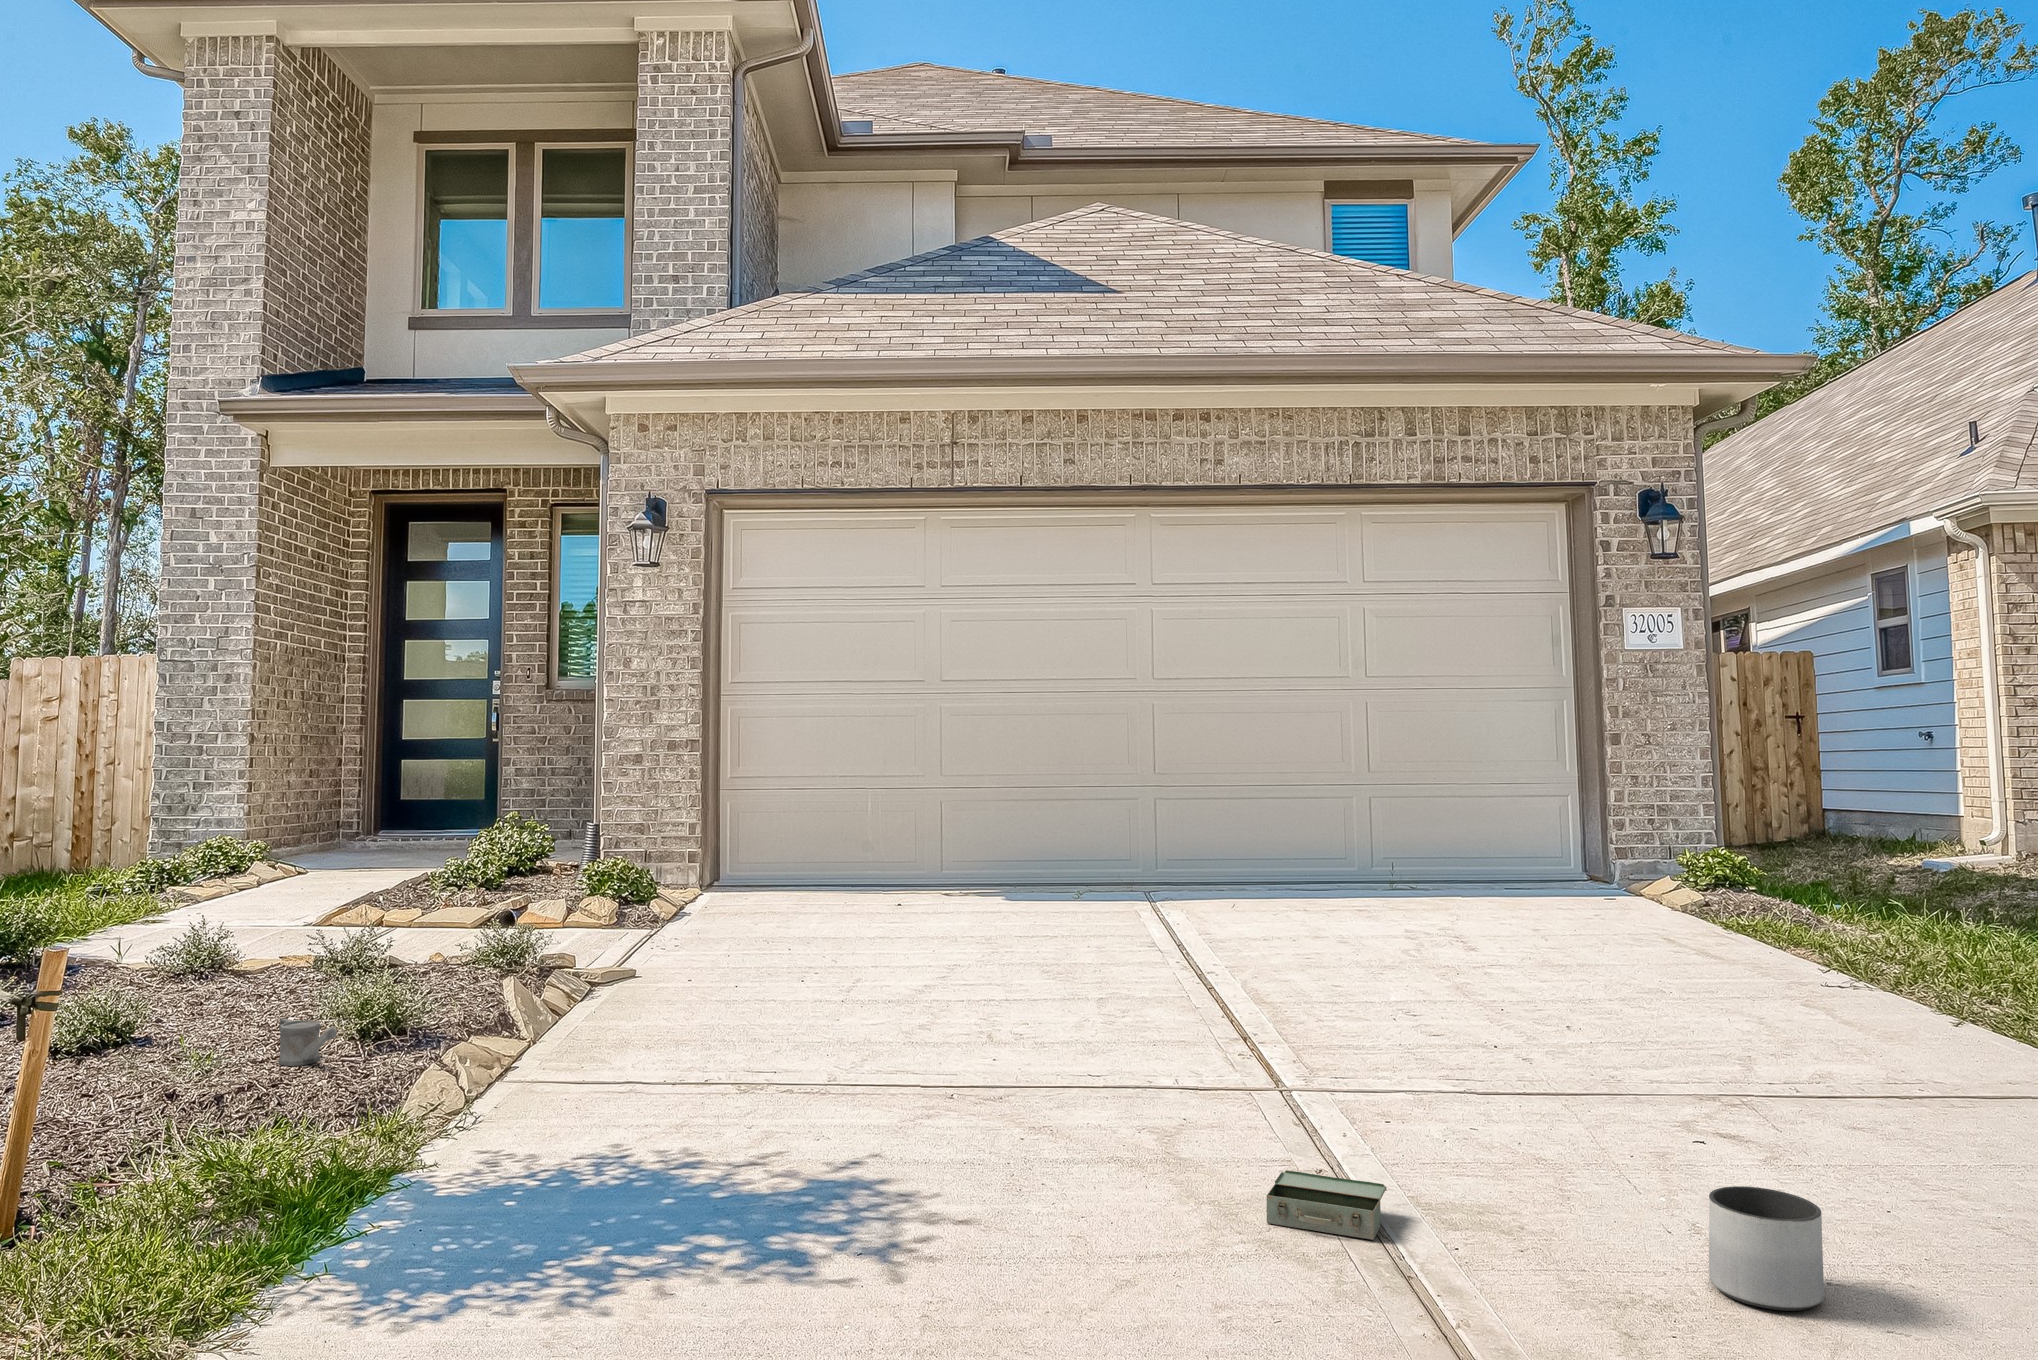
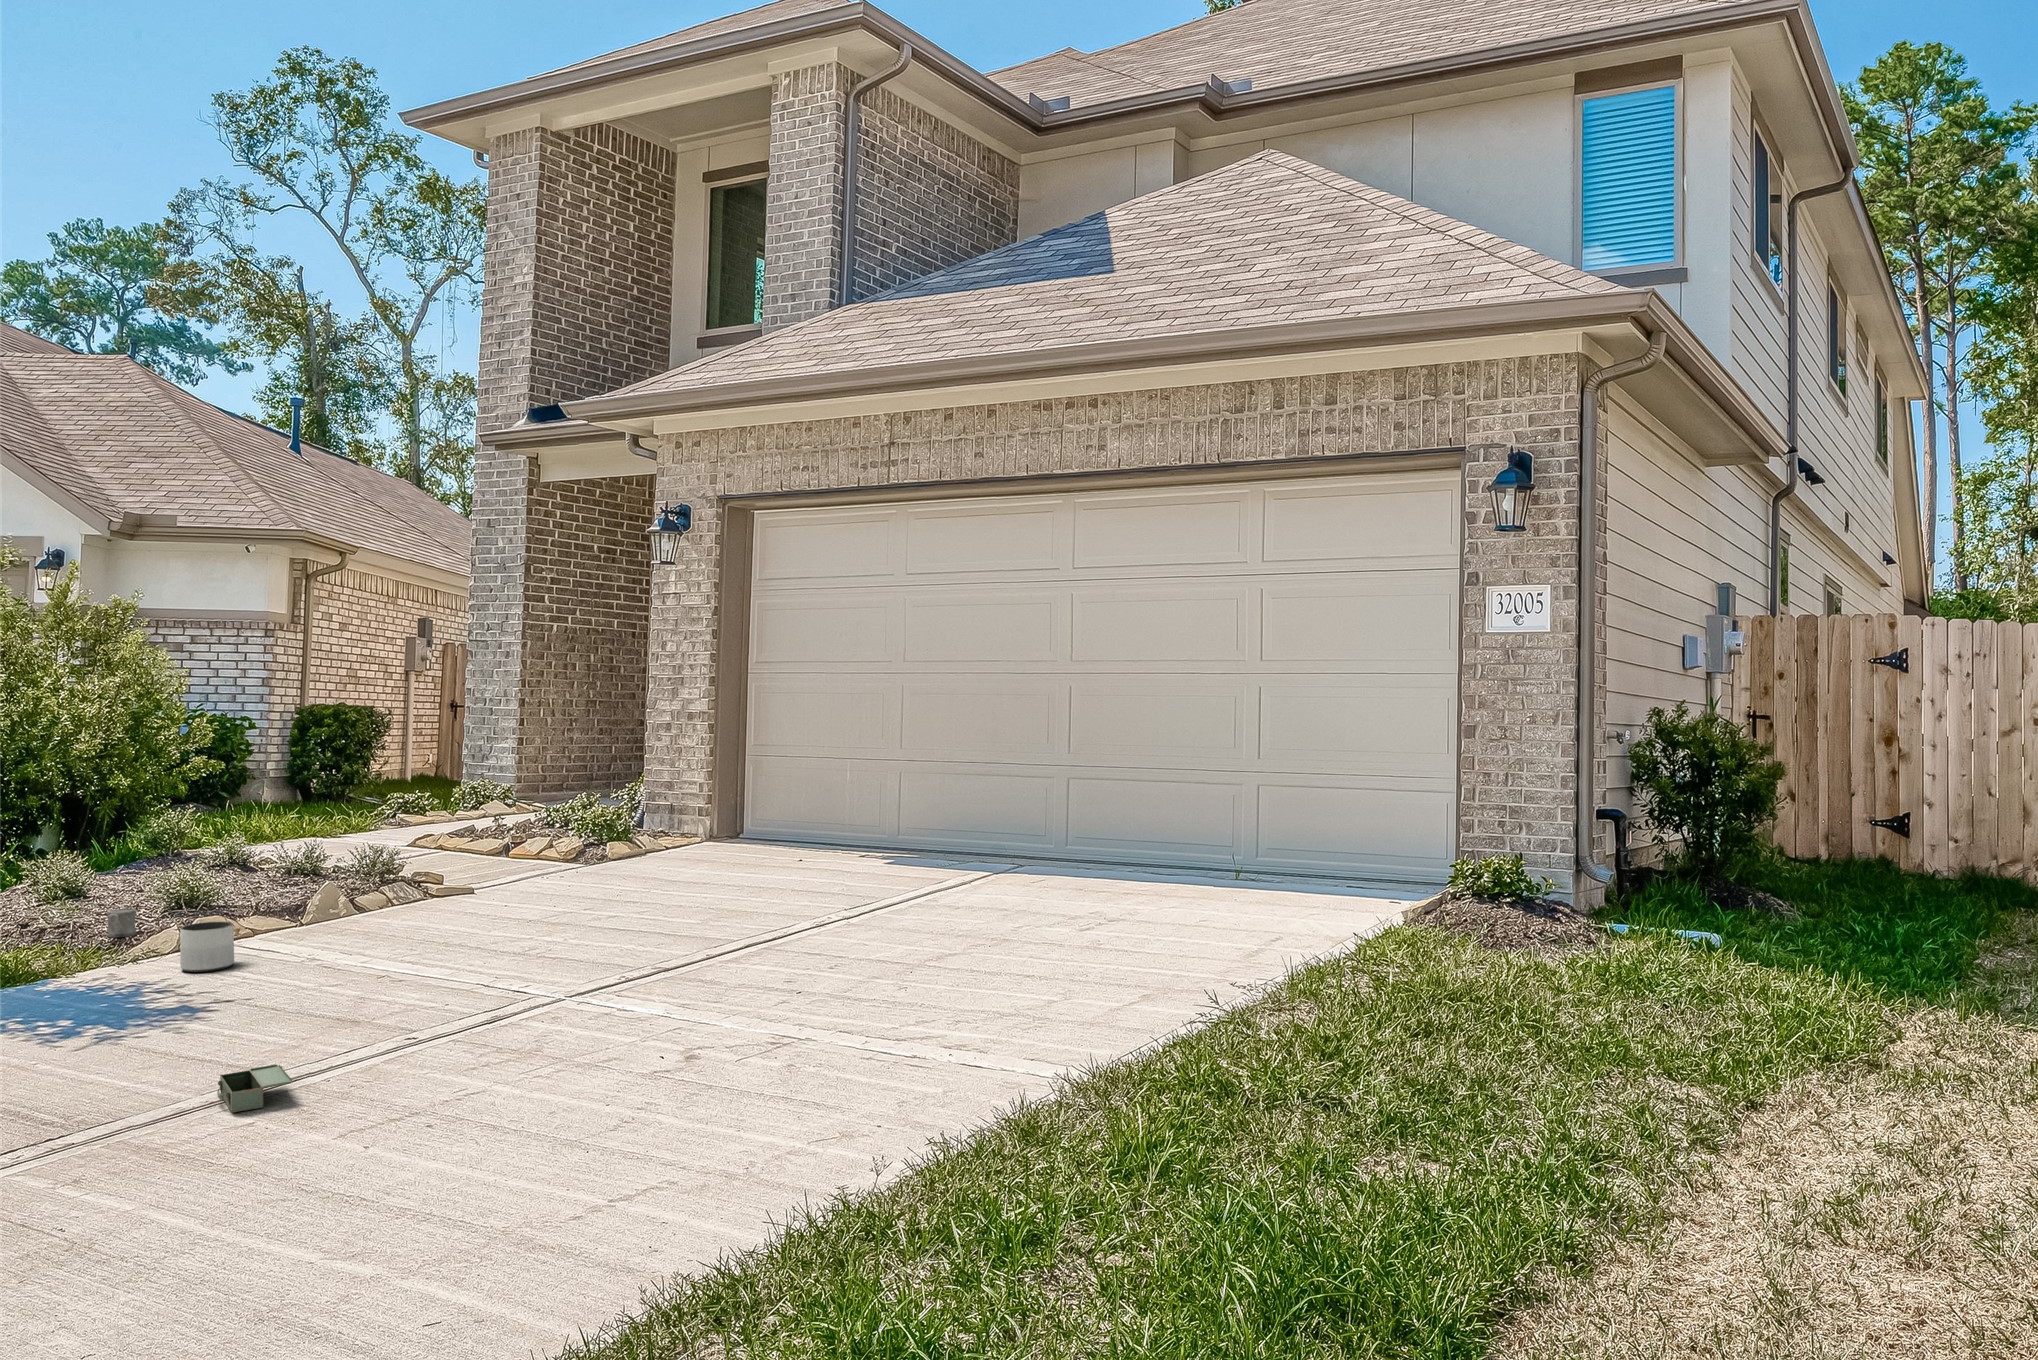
planter: present [1709,1186,1824,1311] -> present [180,922,234,972]

